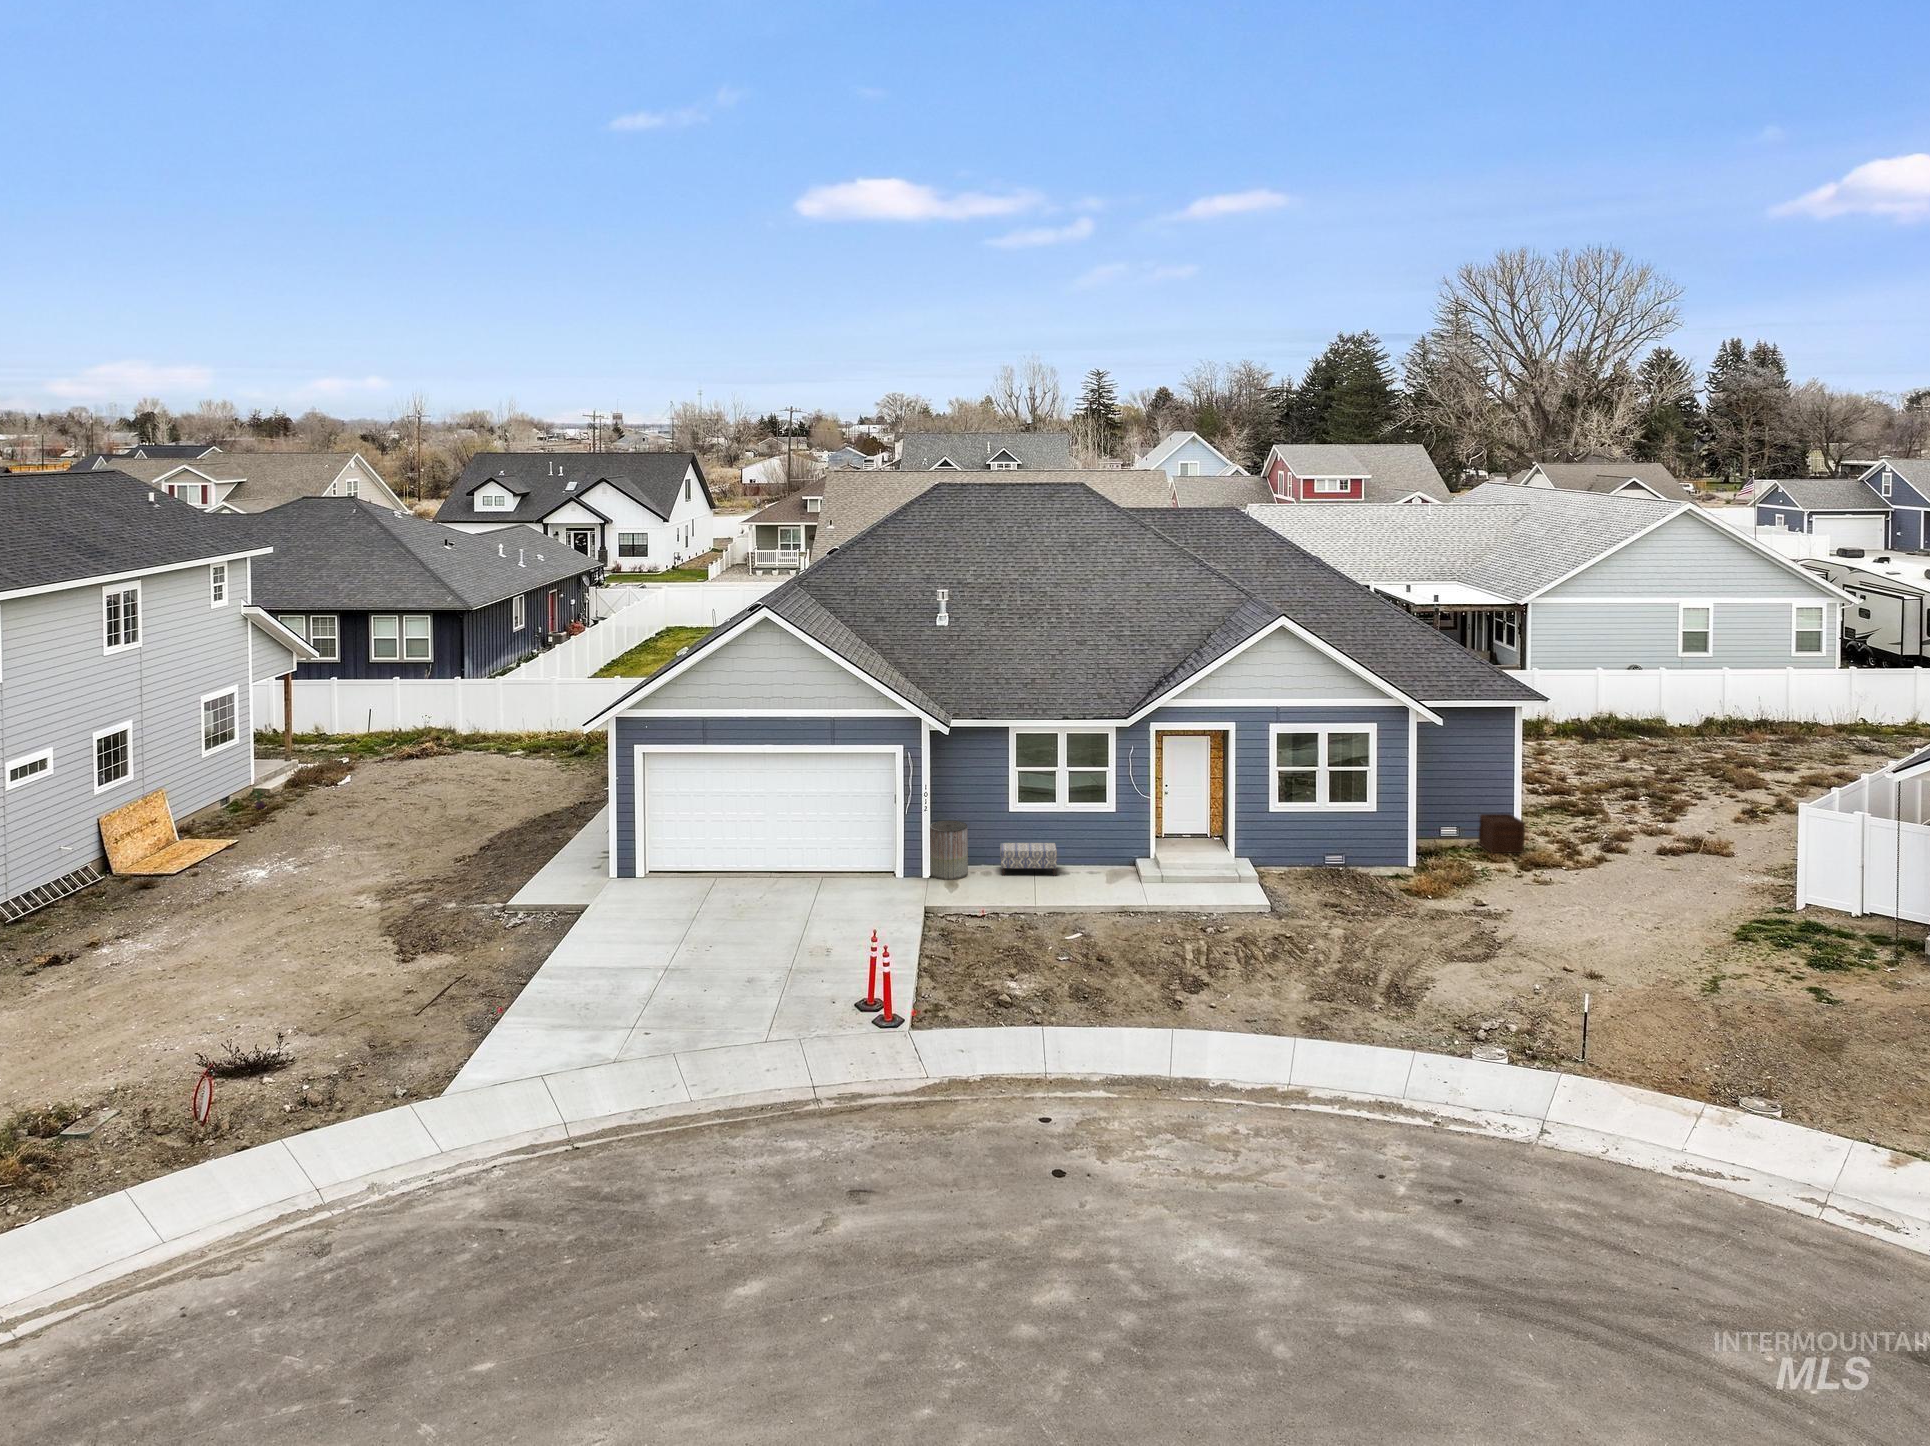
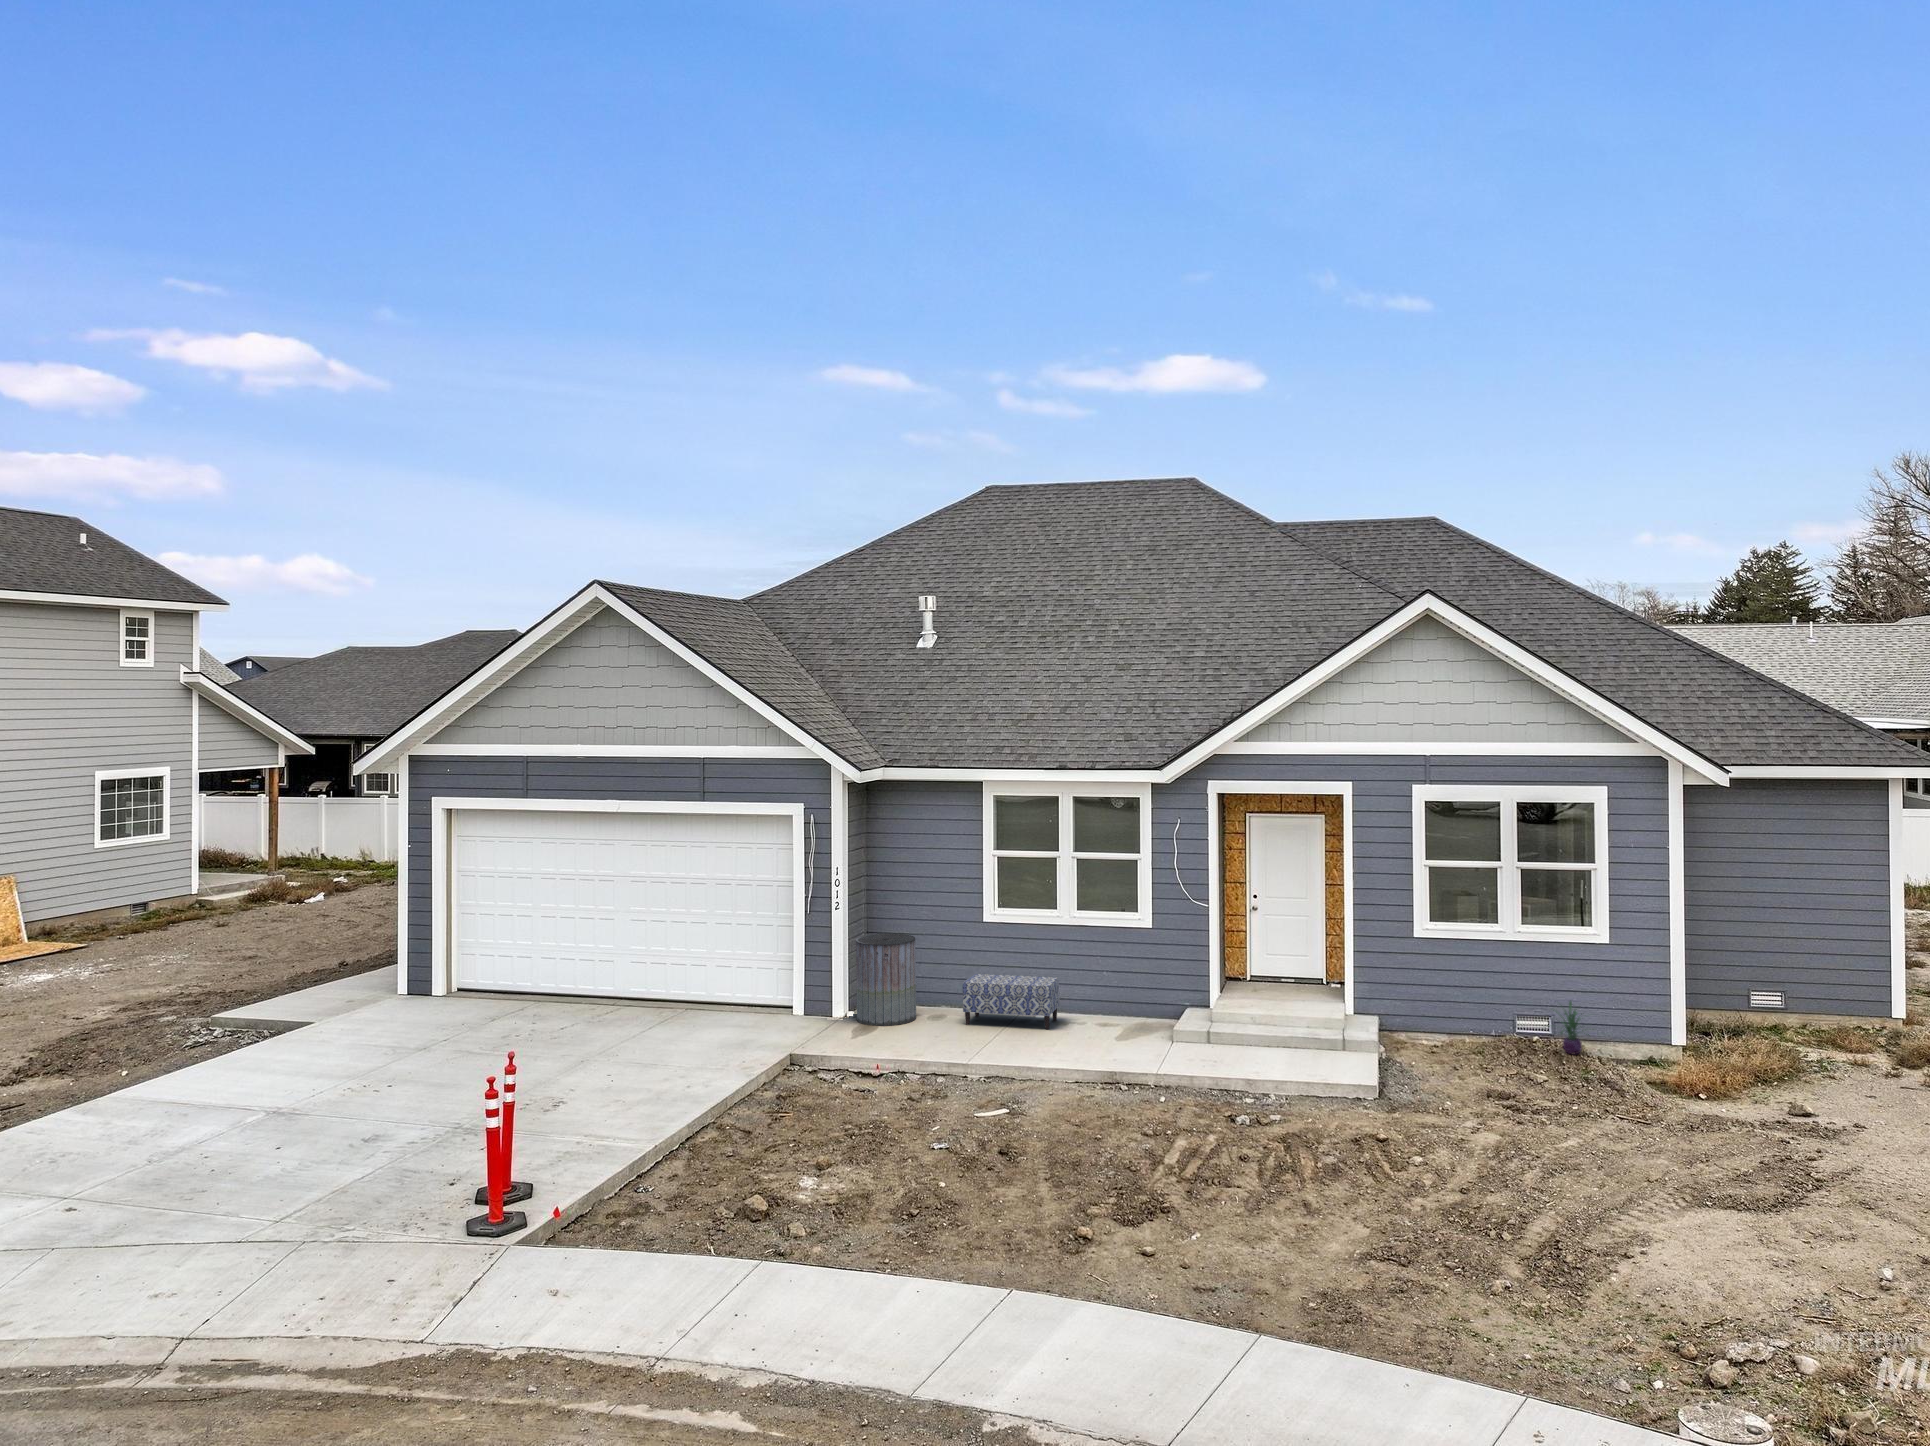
decorative plant: present [253,788,264,809] -> present [1549,1001,1590,1055]
wooden crate: present [1477,814,1526,853] -> none [1821,970,1911,1041]

